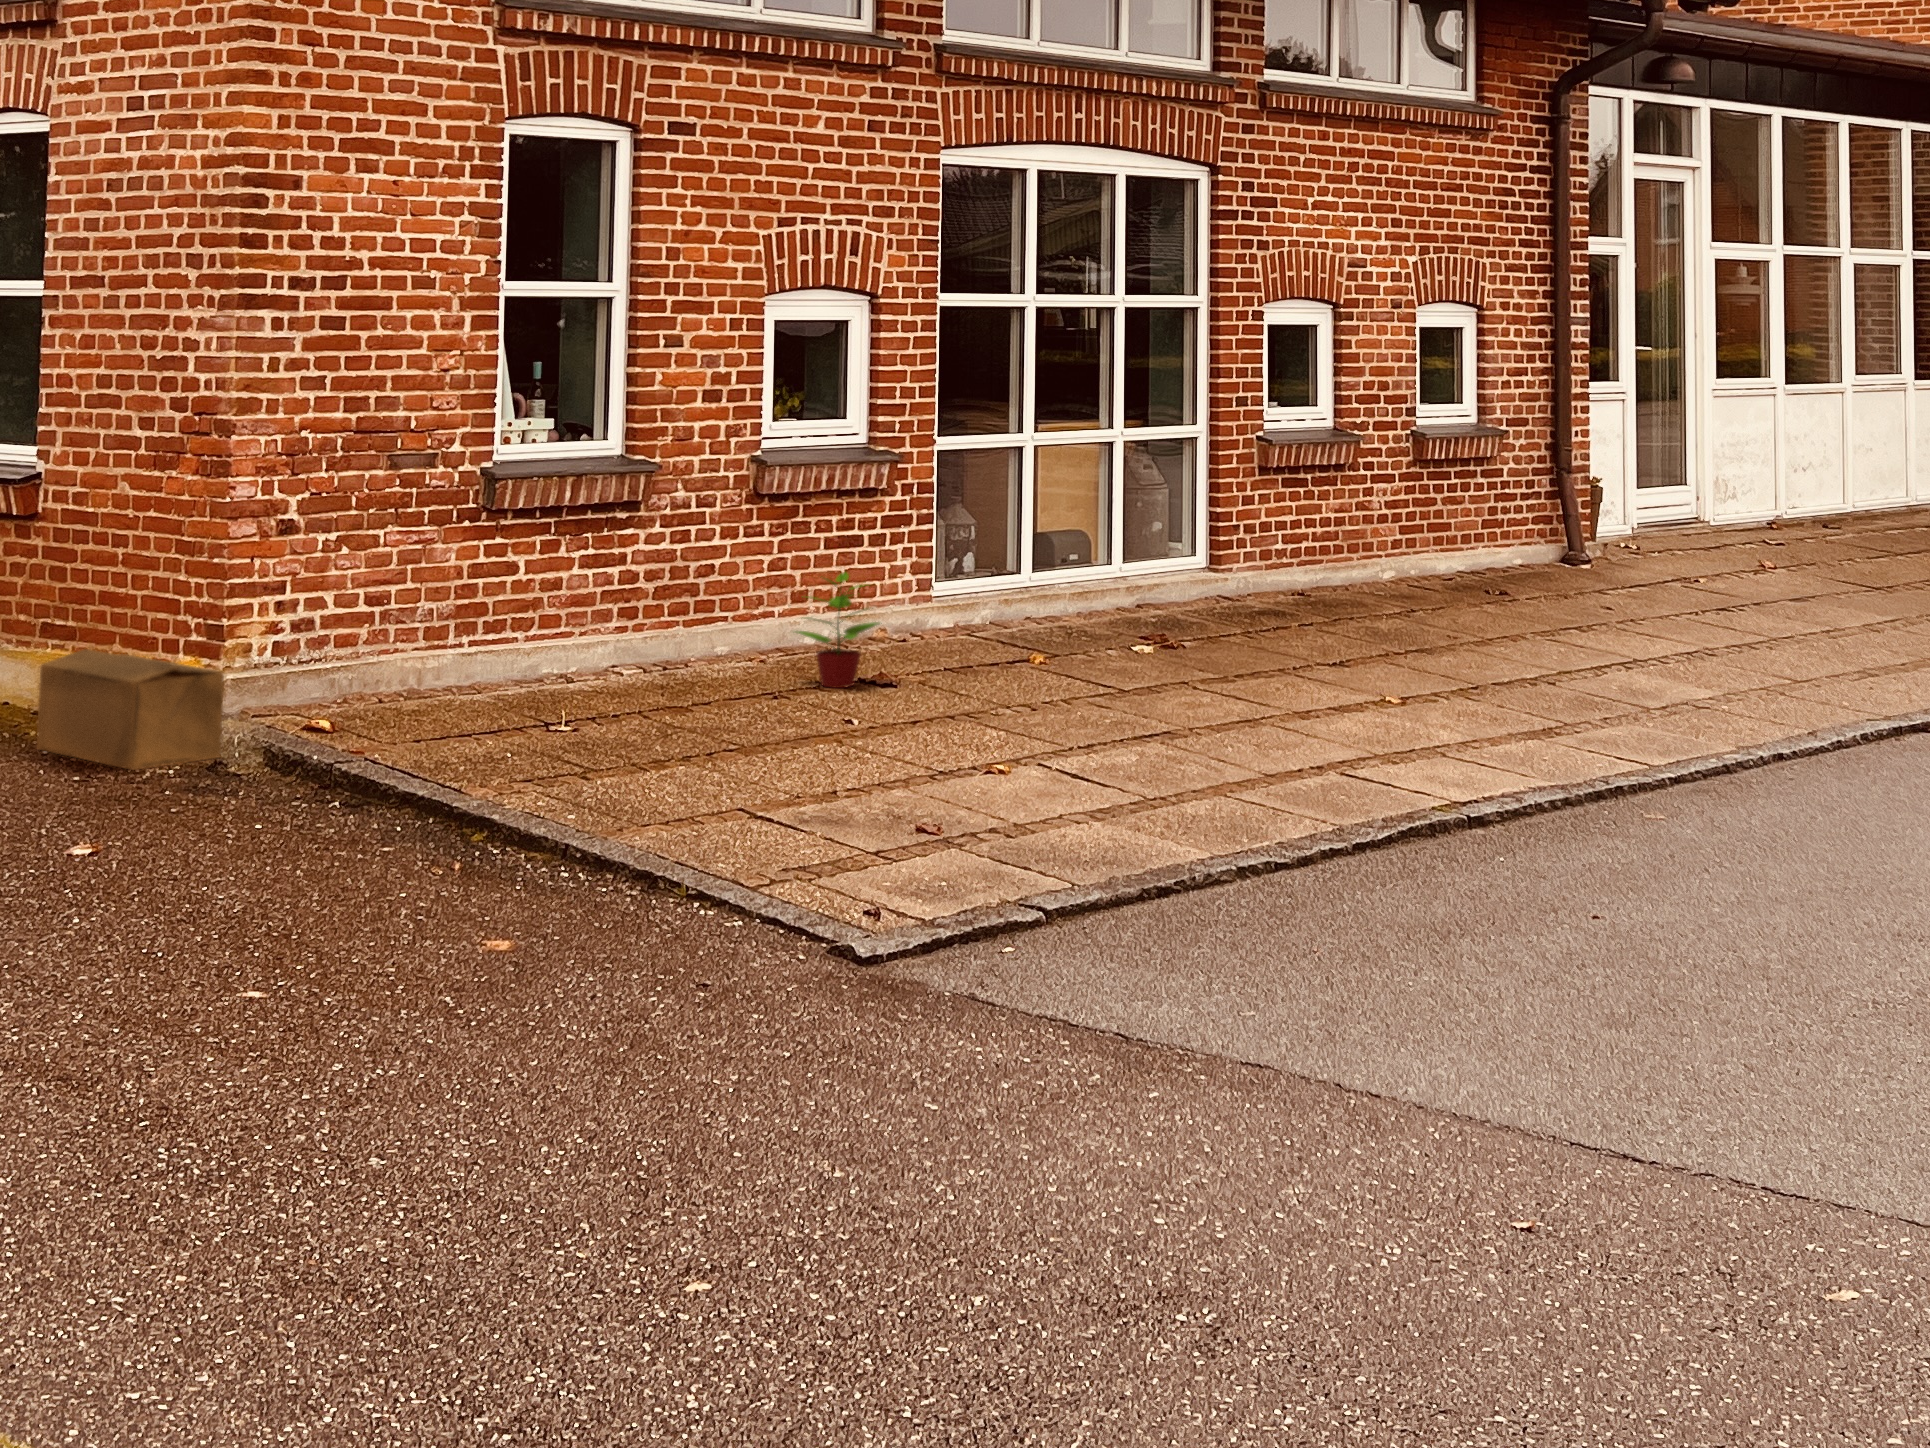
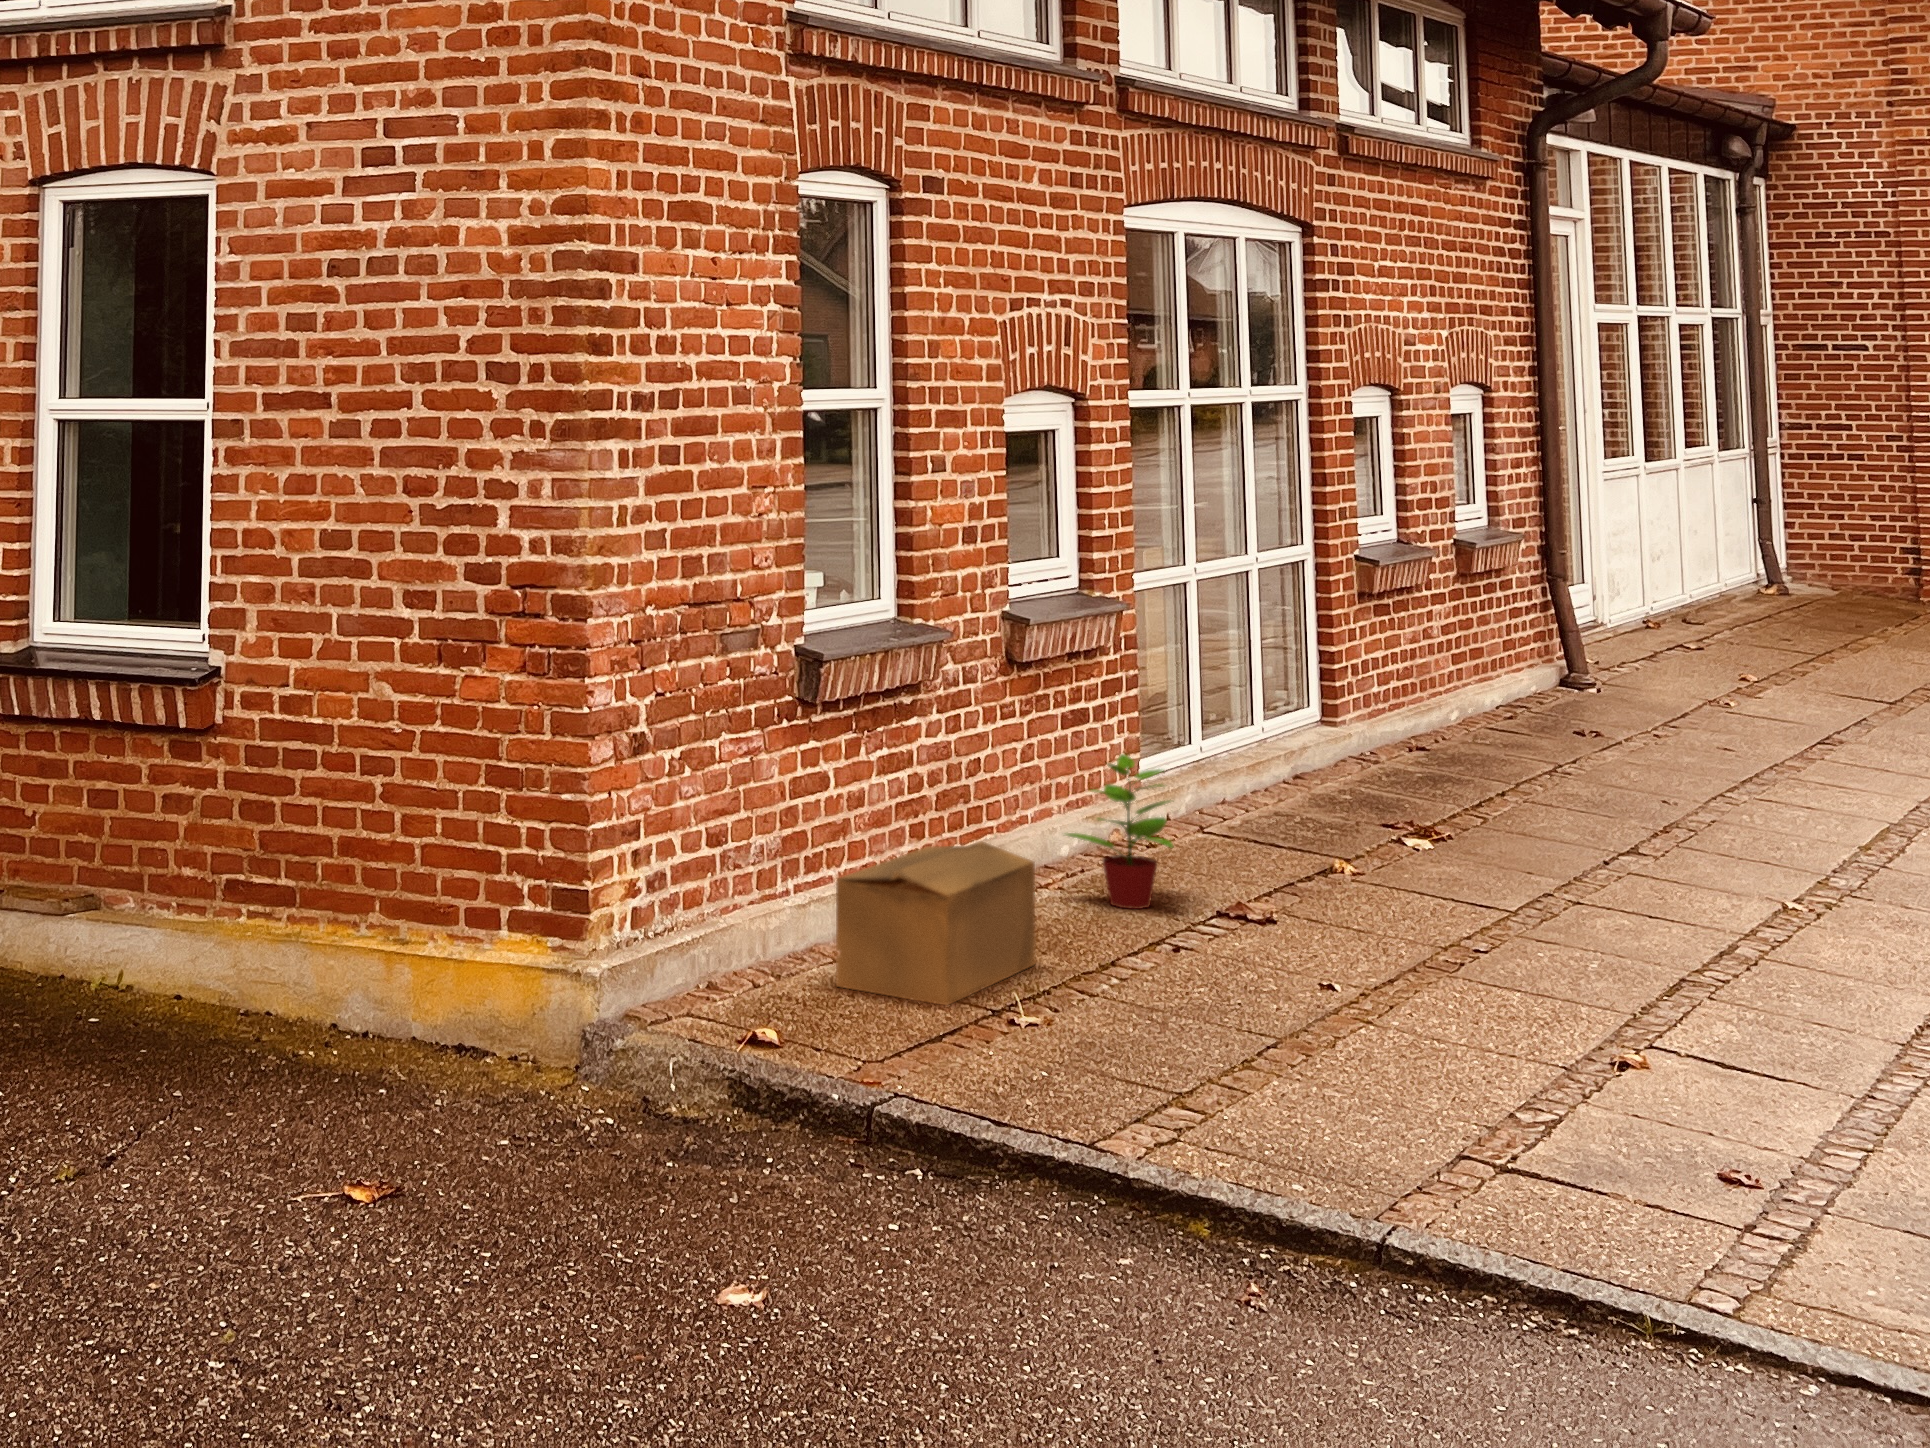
cardboard box: present [37,649,224,770] -> present [836,841,1036,1005]

